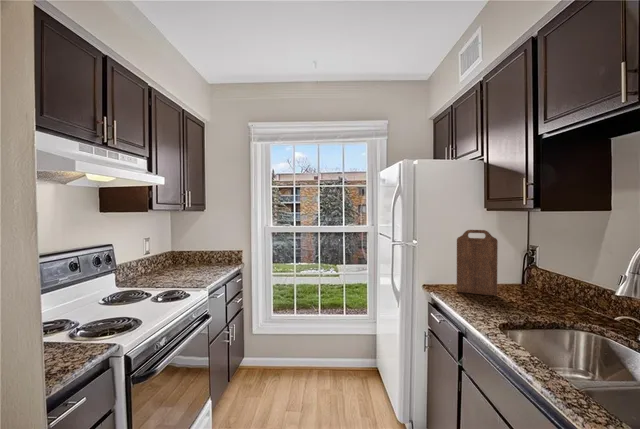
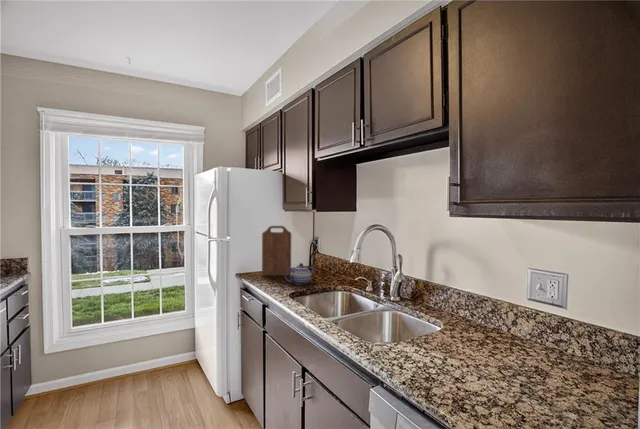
teapot: none [489,281,534,312] -> present [285,263,314,285]

